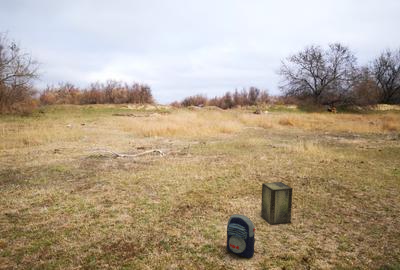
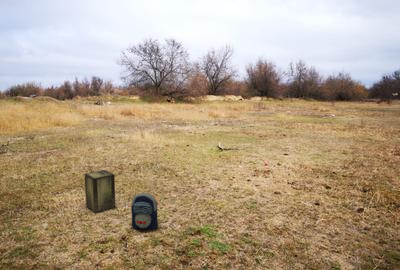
backpack: present [227,214,255,258] -> present [131,193,158,230]

